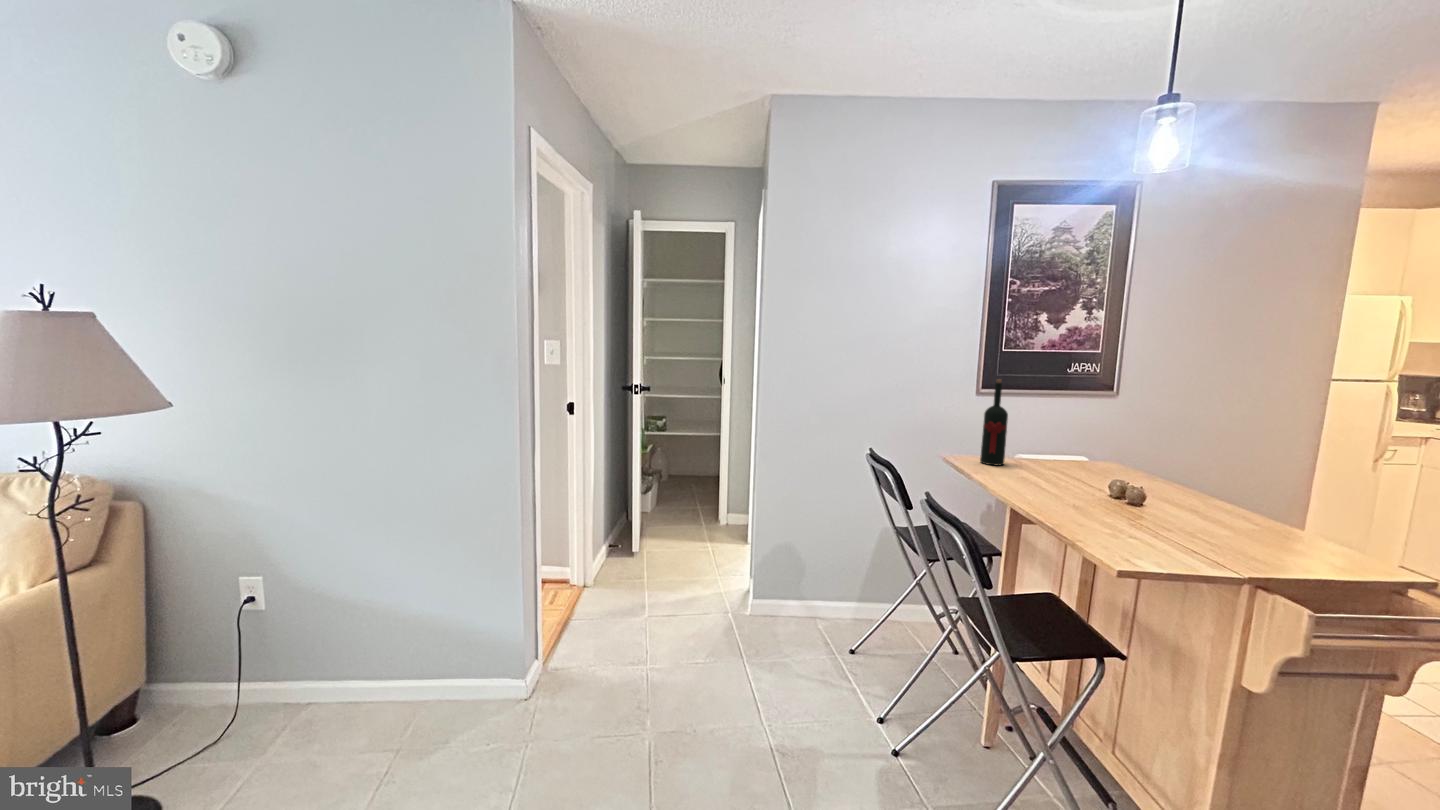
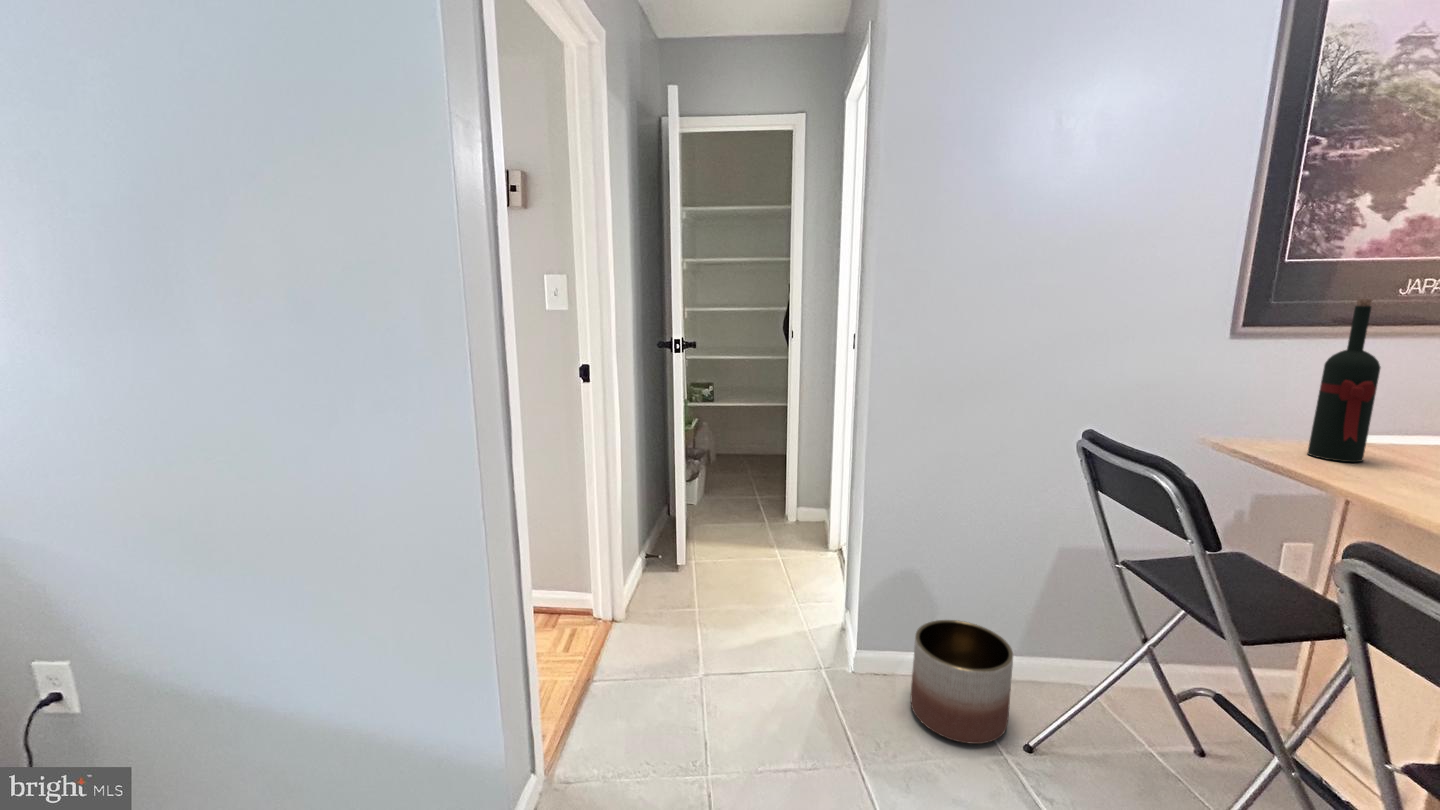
planter: none [784,575,845,648] -> present [911,620,1013,744]

